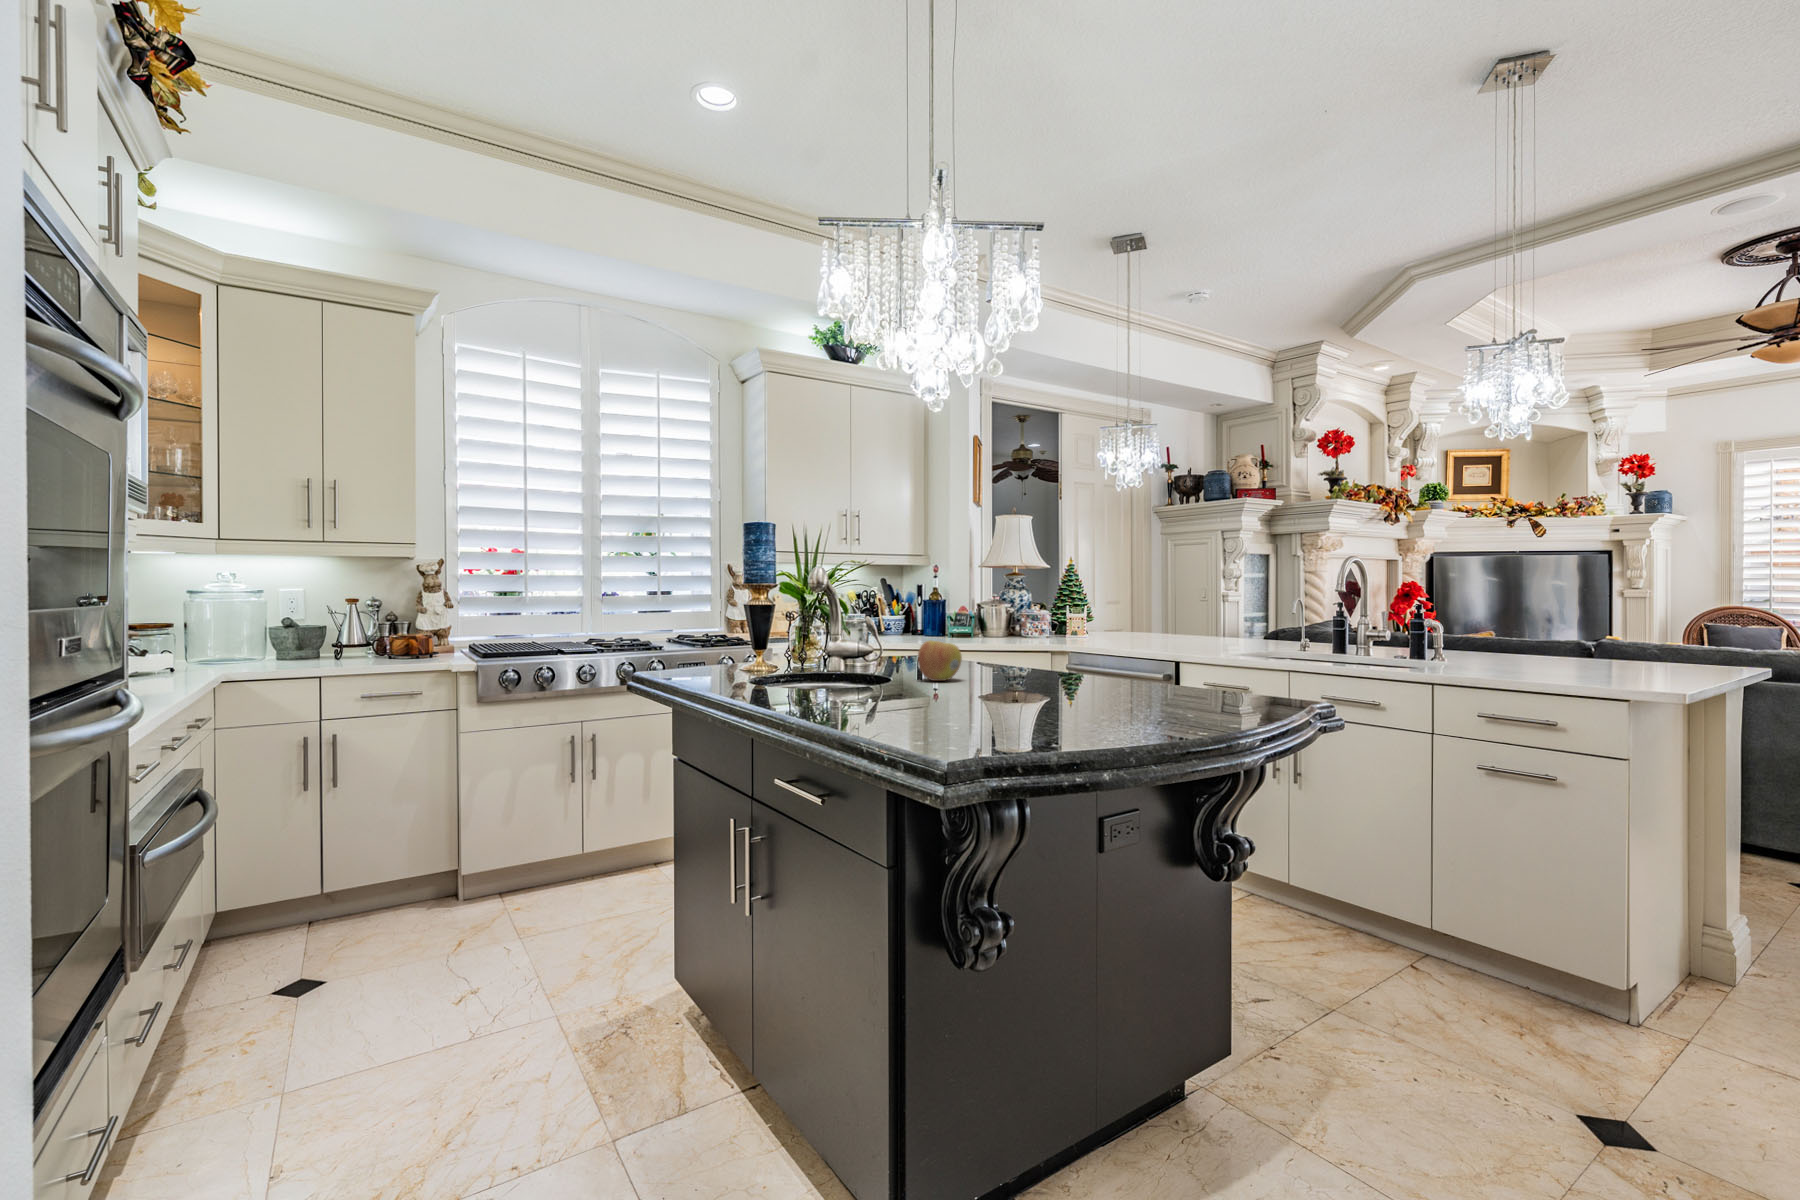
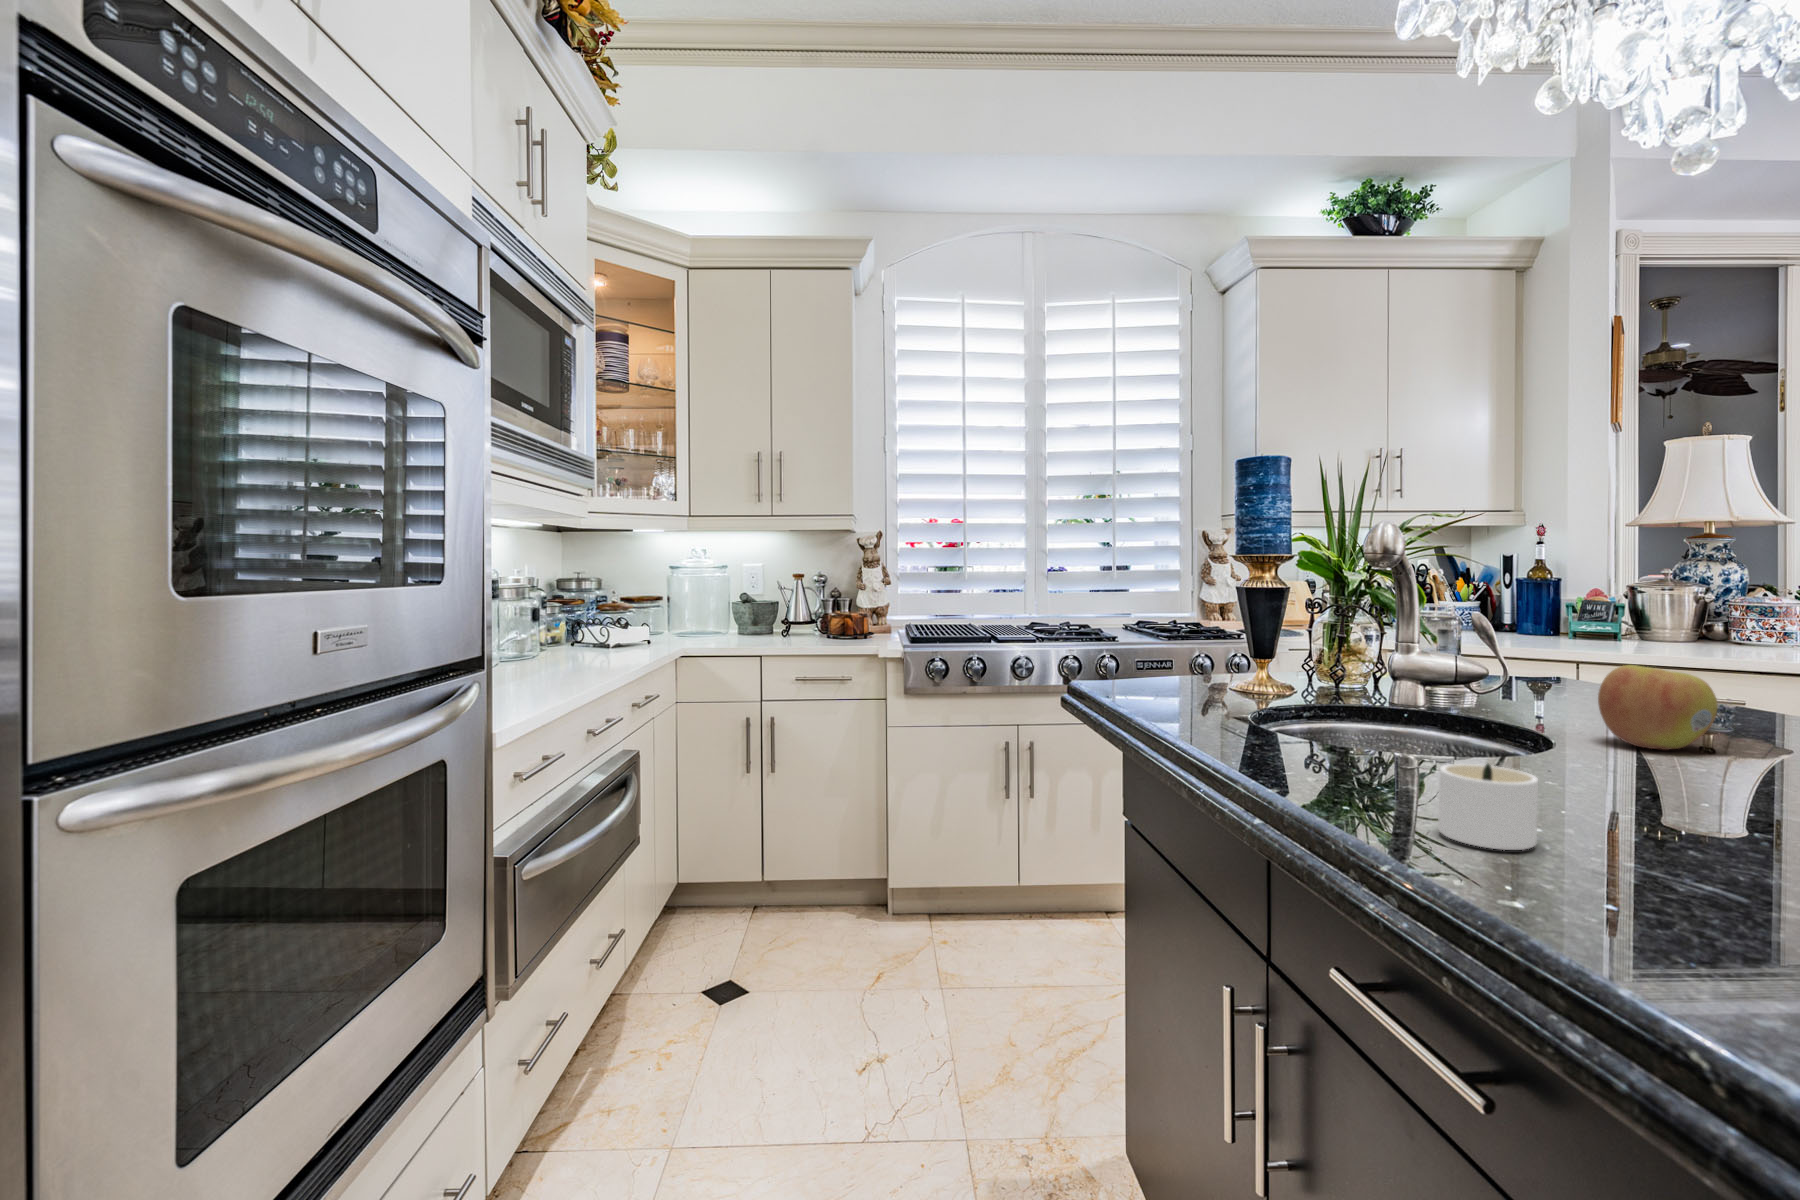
candle: none [827,679,876,715] -> present [1438,764,1538,850]

